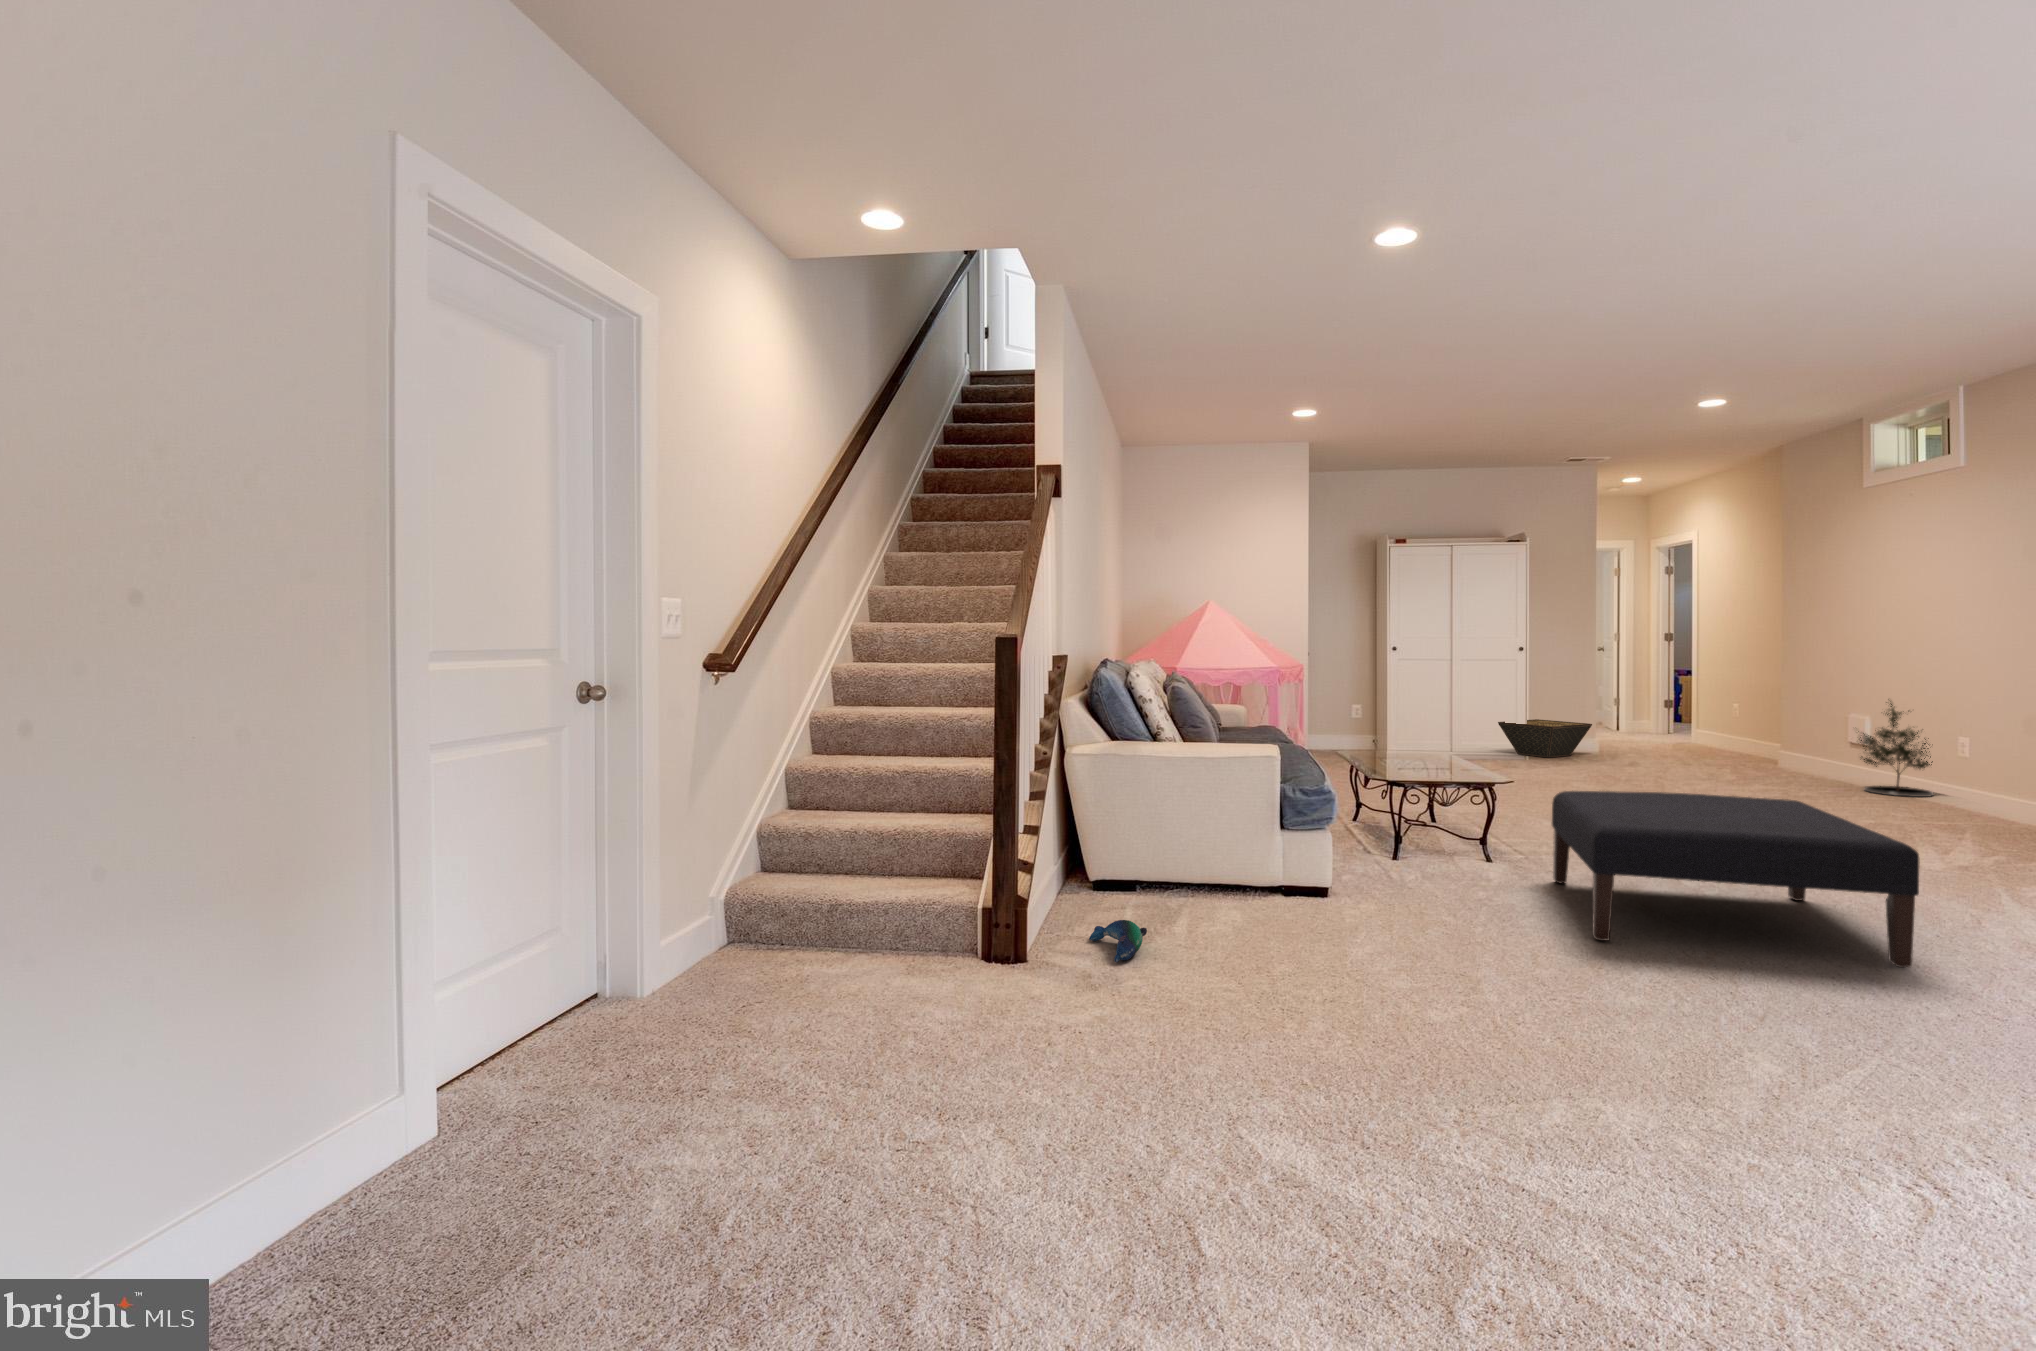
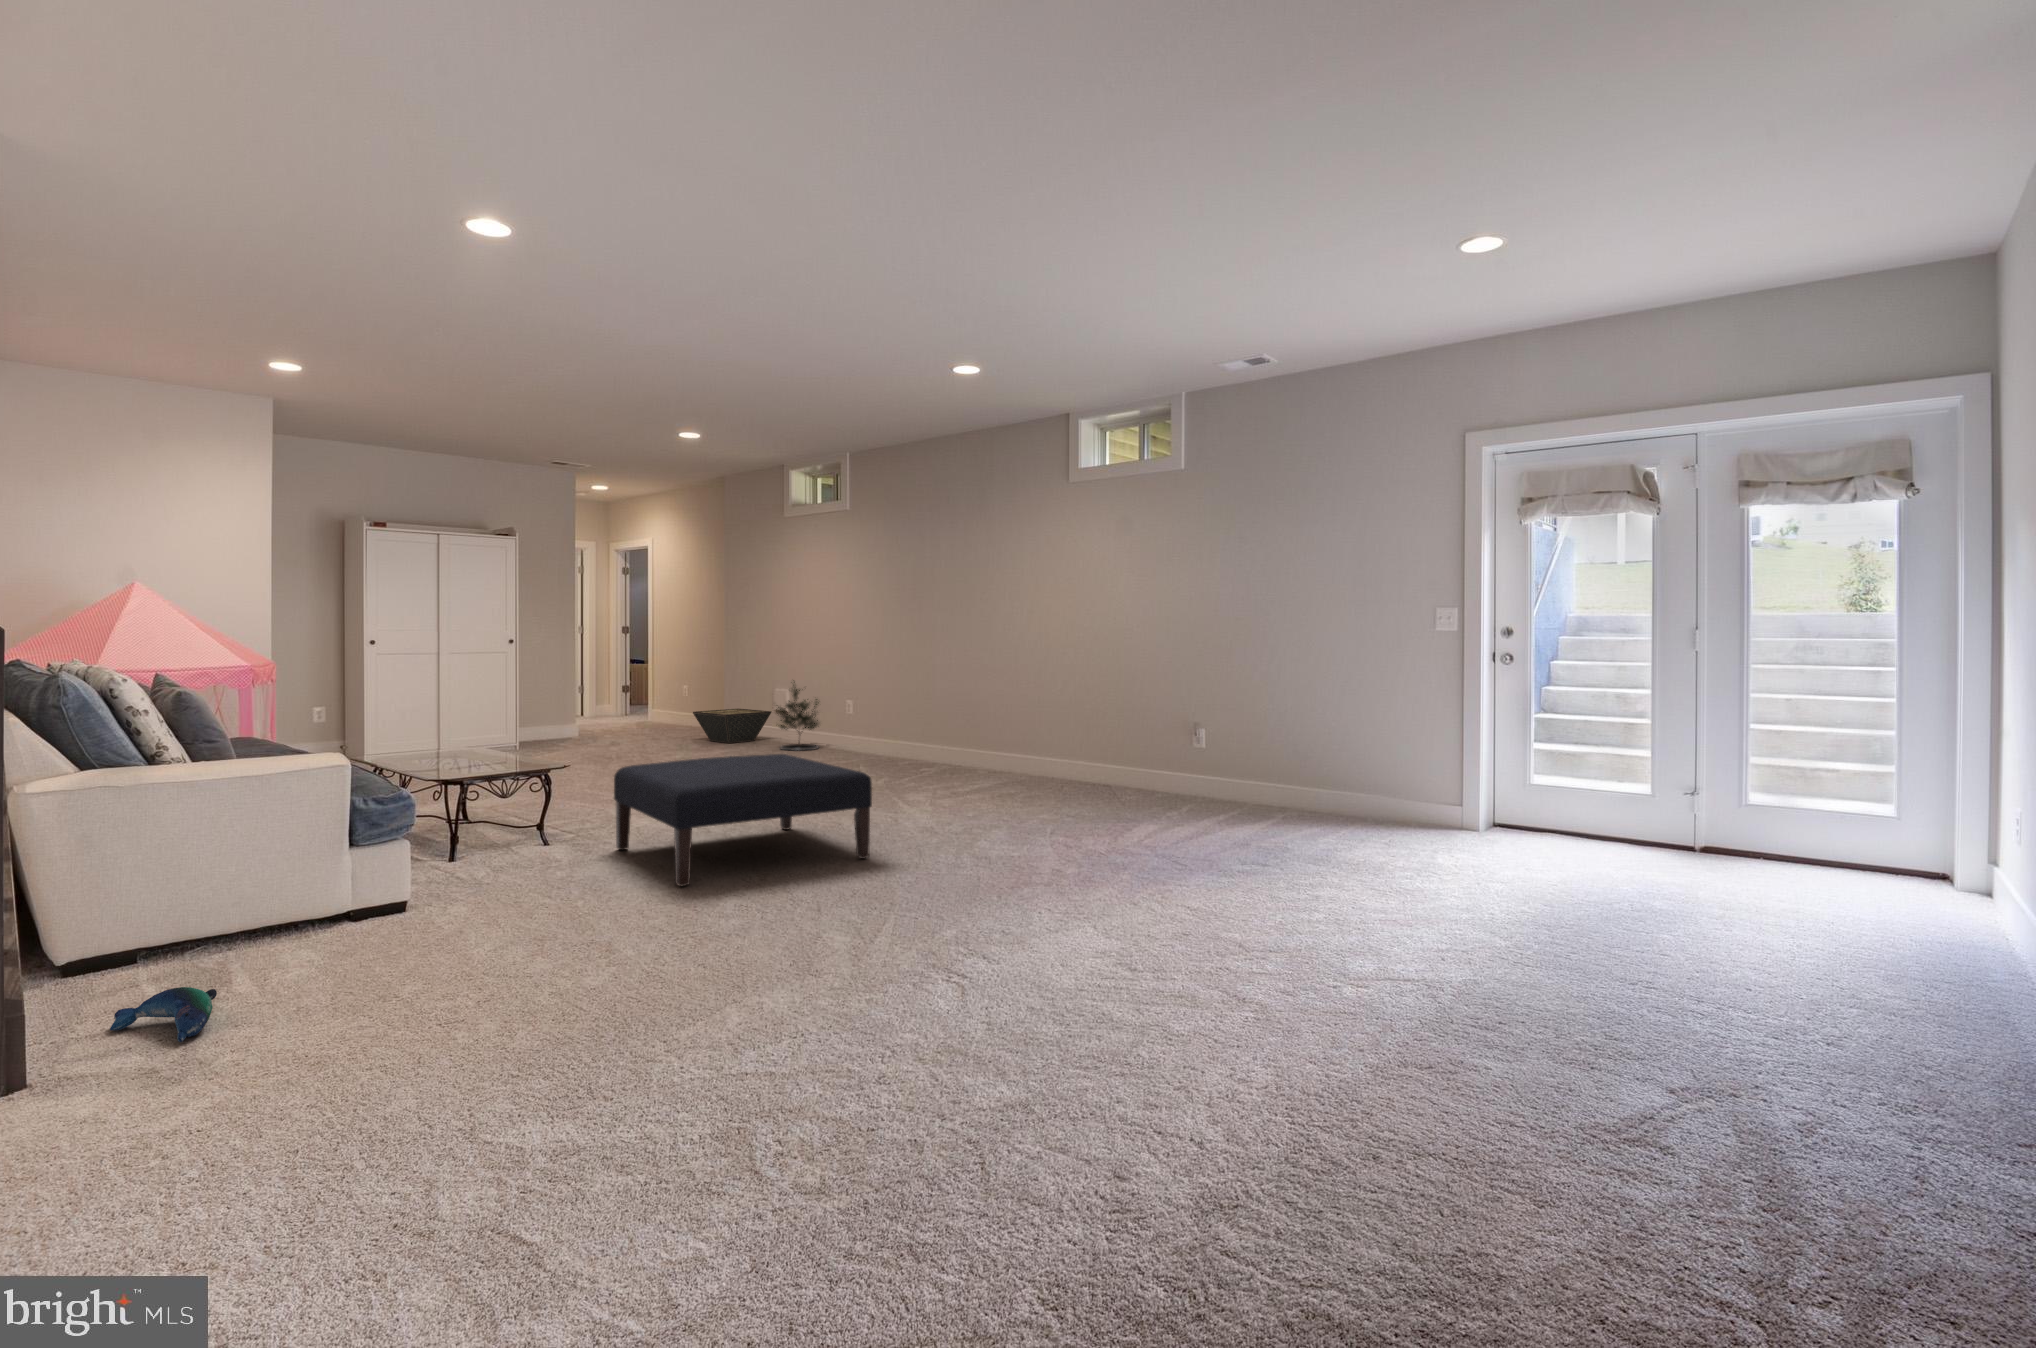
basket: present [1498,719,1592,758] -> present [693,709,771,743]

